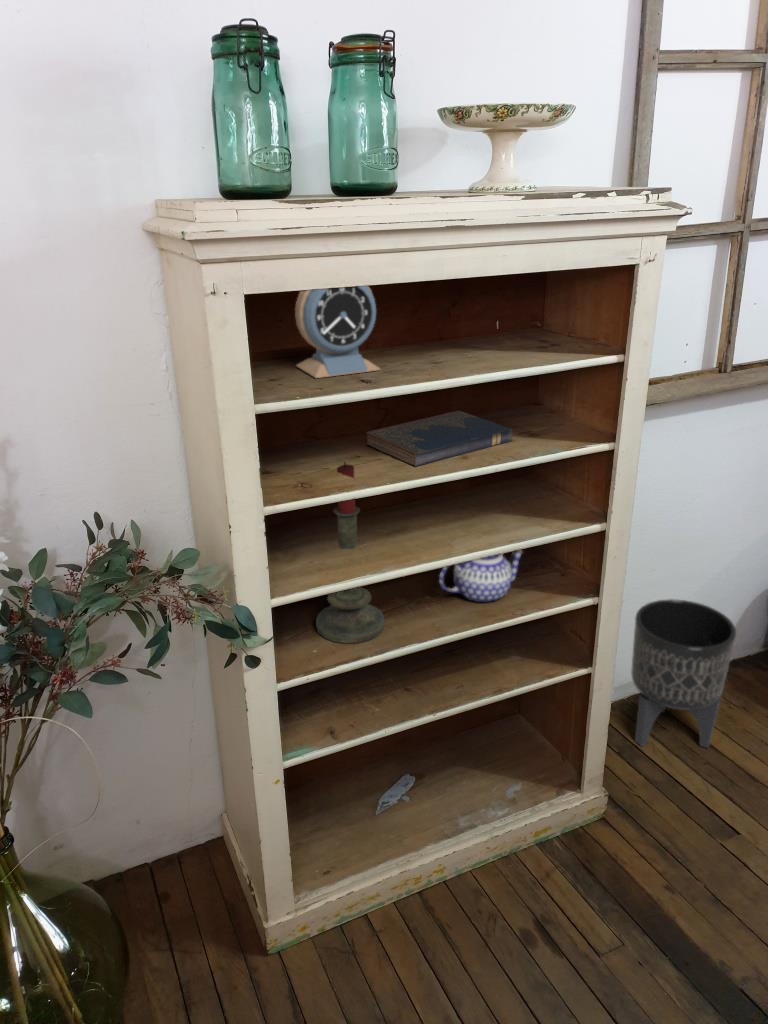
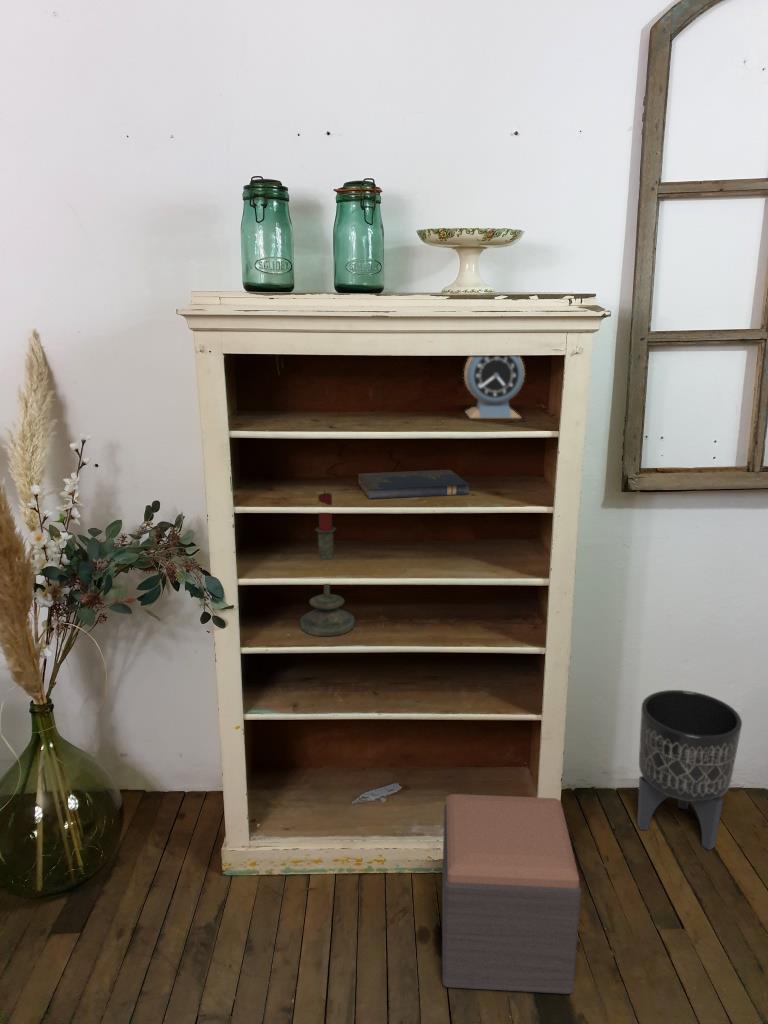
alarm clock: present [295,286,380,378] -> present [464,356,525,418]
teapot: present [439,549,522,602] -> none [409,580,490,632]
footstool: none [514,752,714,988] -> present [442,794,581,994]

